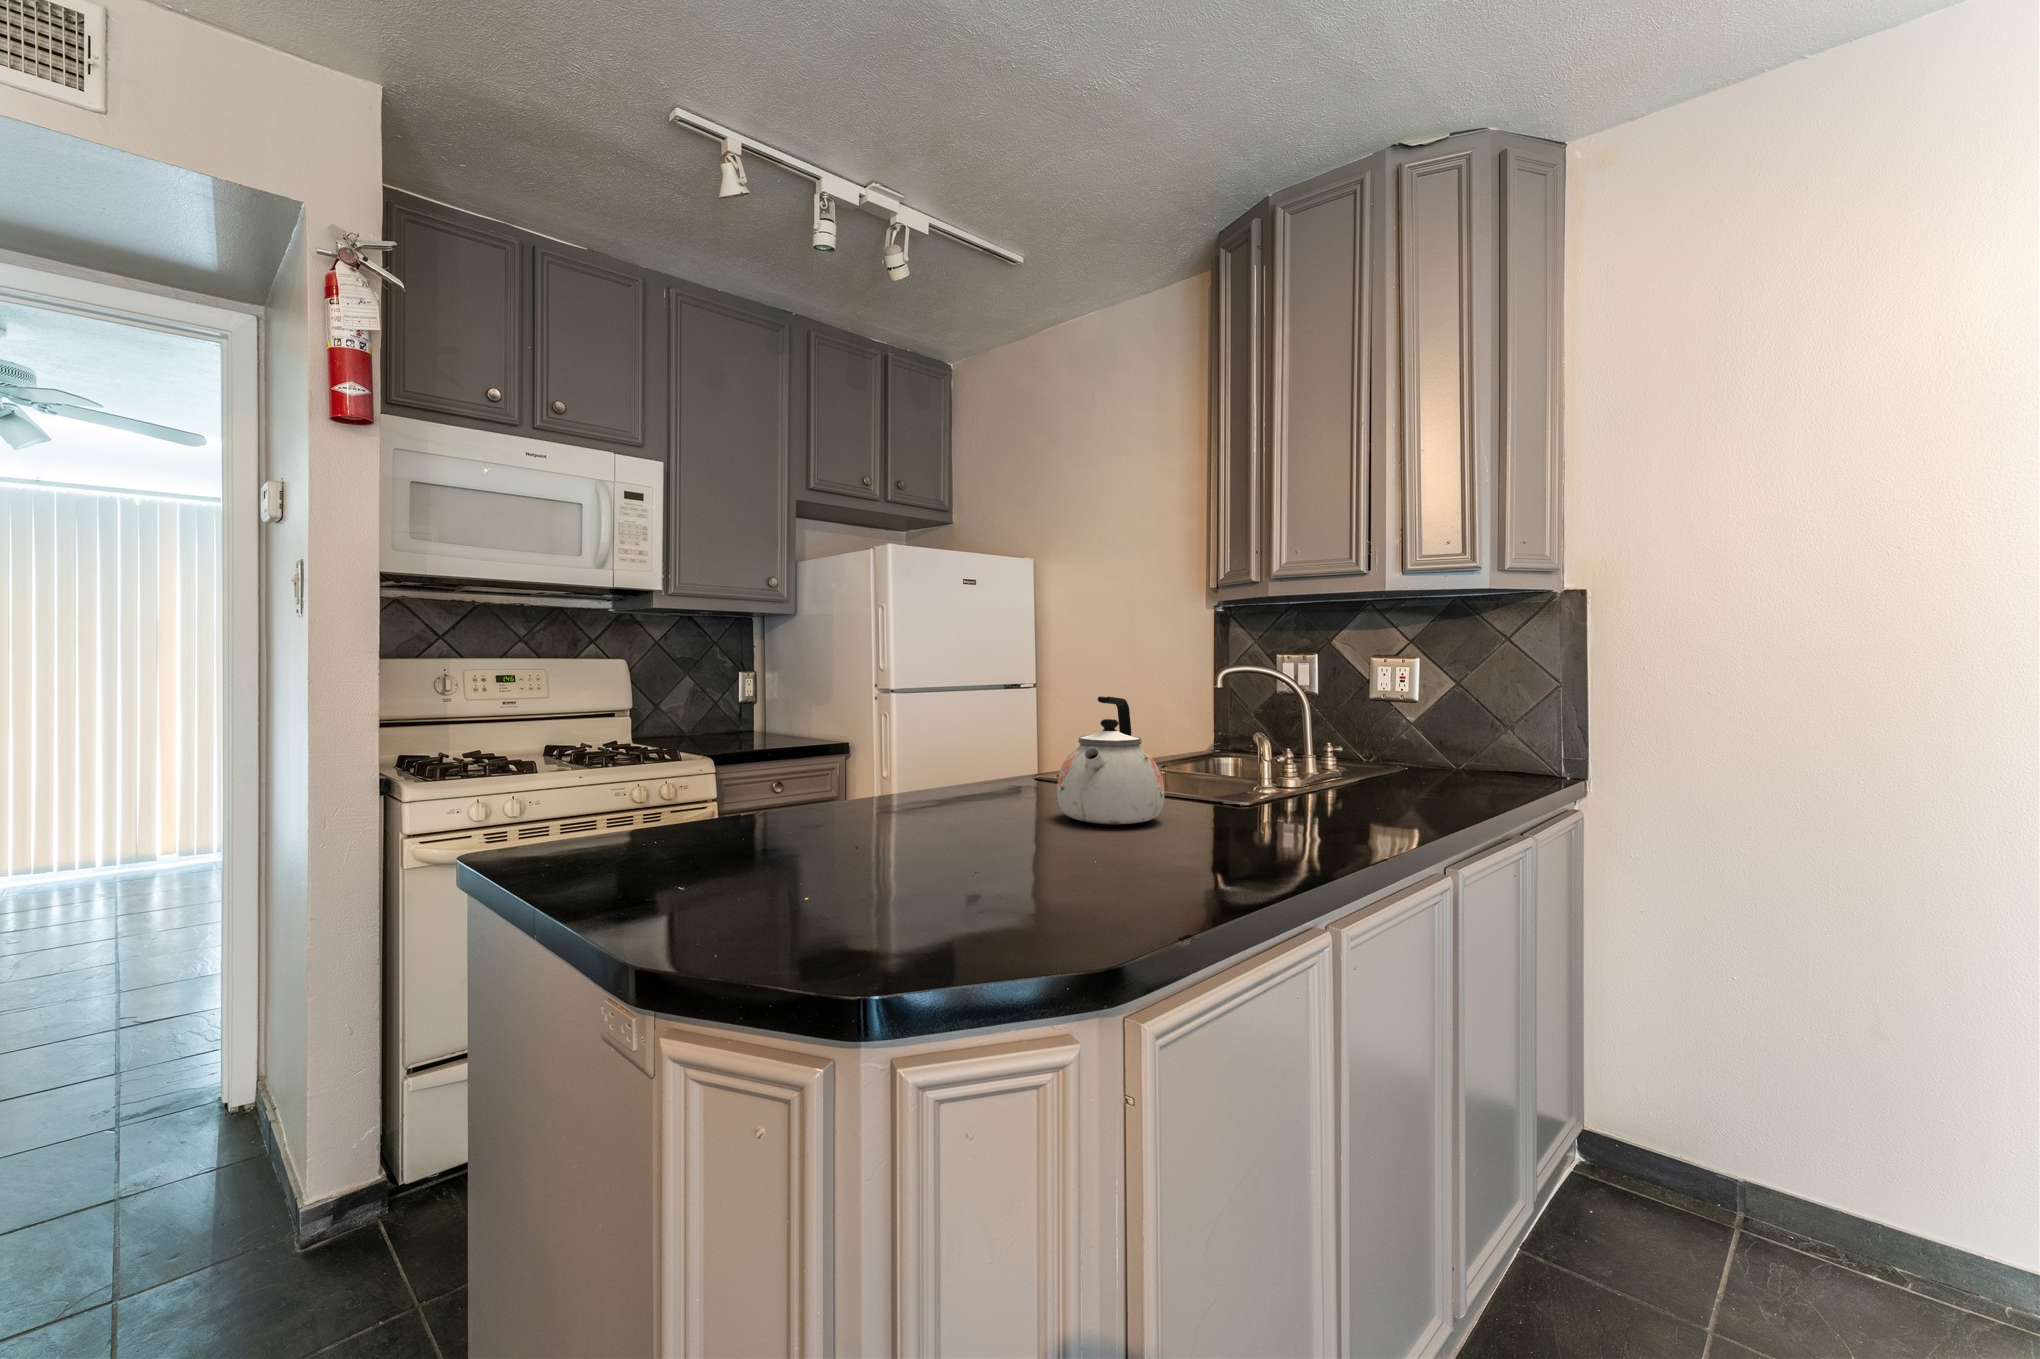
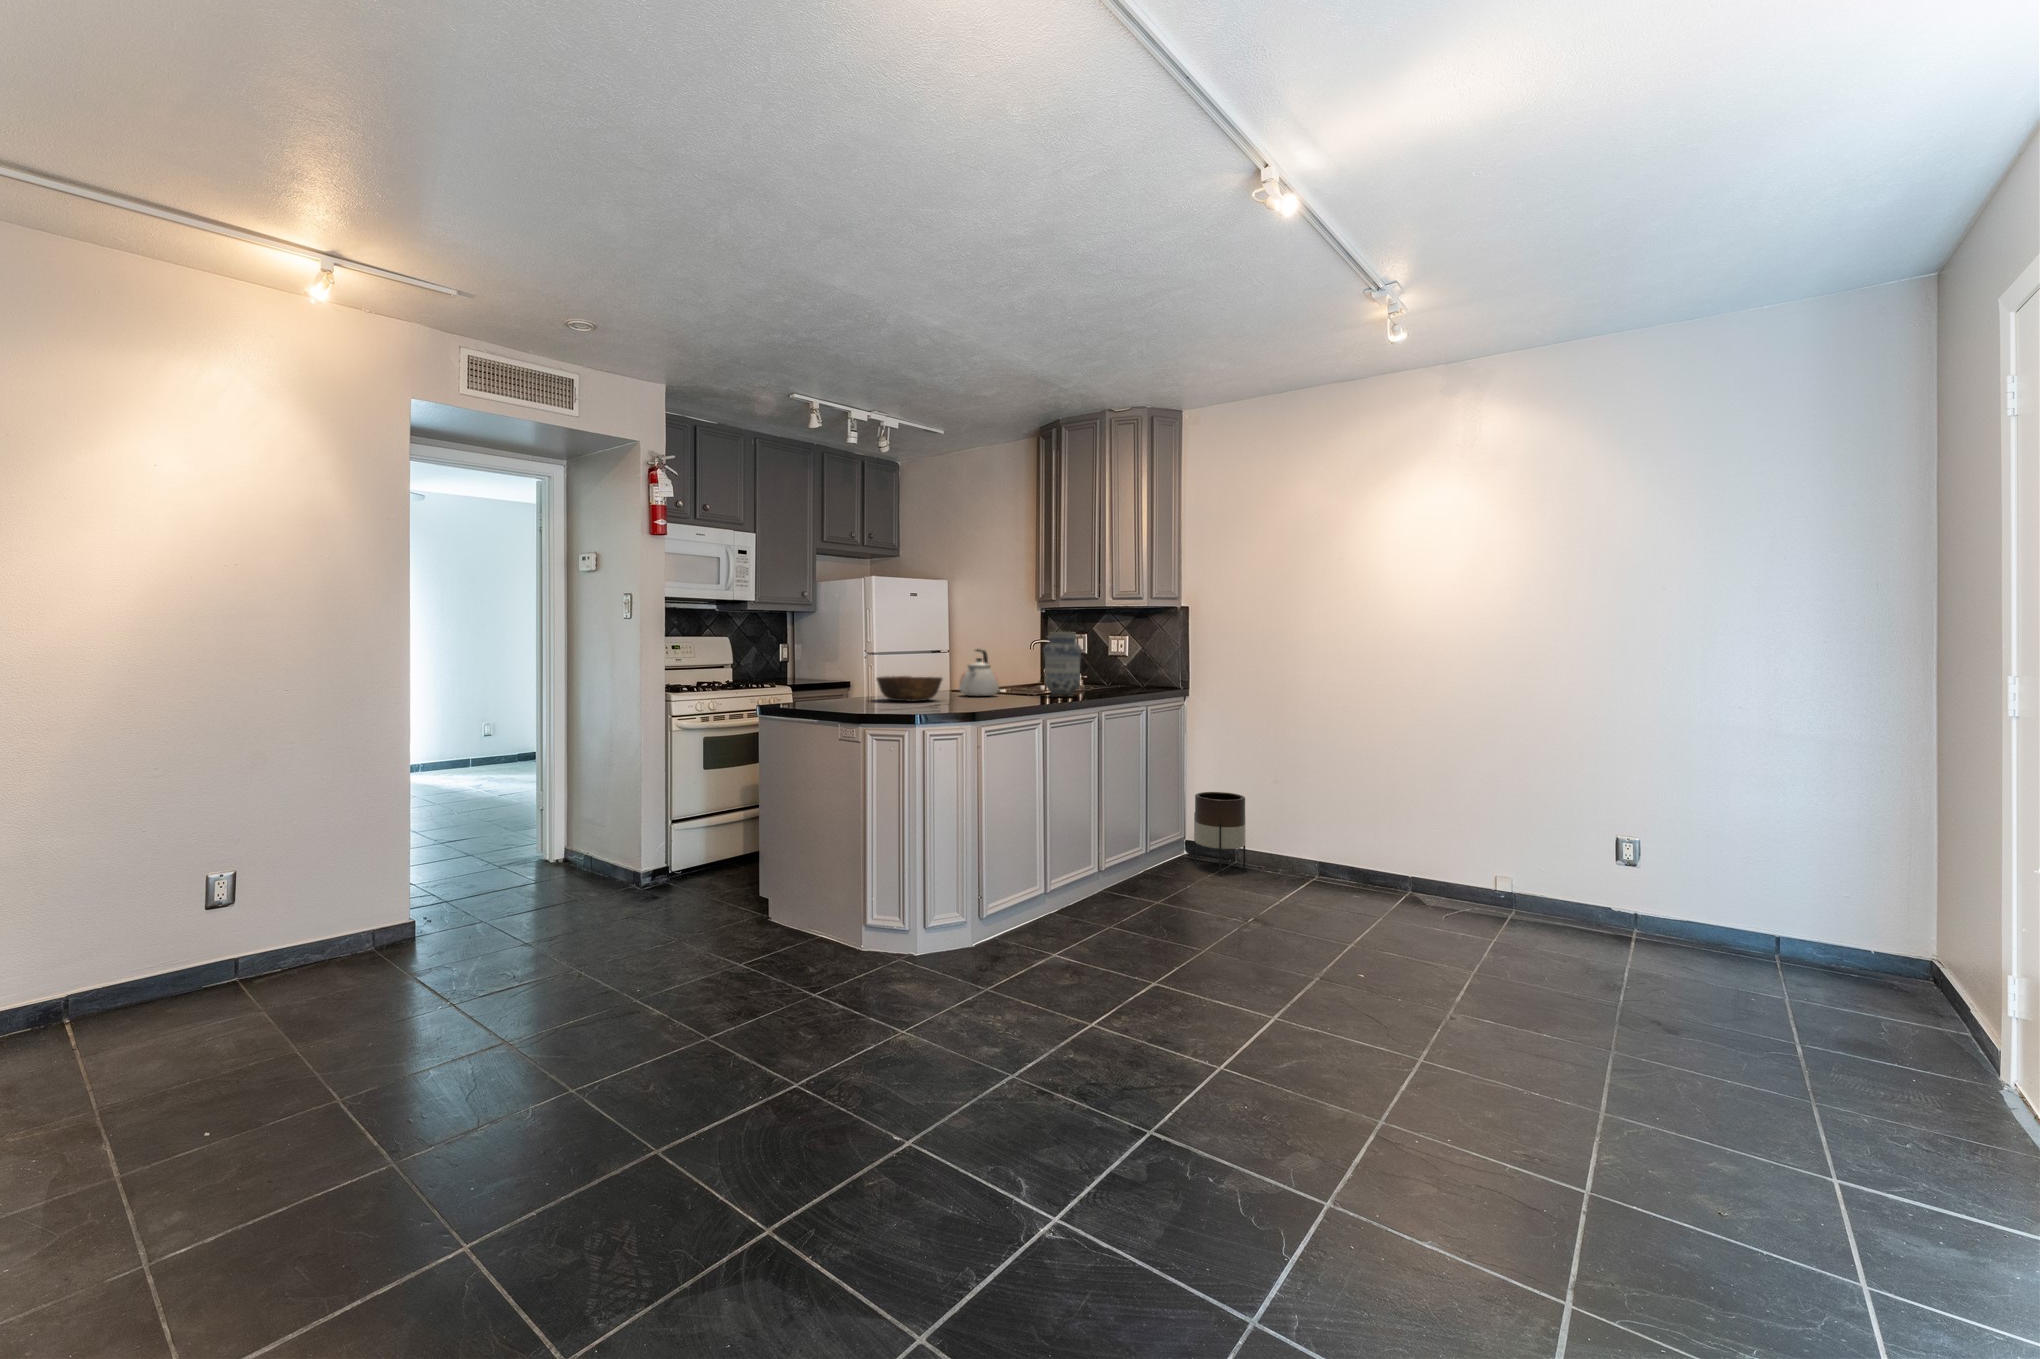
vase: none [1287,652,1400,834] -> present [1044,632,1082,697]
bowl: none [809,775,1009,867] -> present [877,676,942,701]
planter: none [1633,1038,1806,1298] -> present [1194,792,1245,876]

